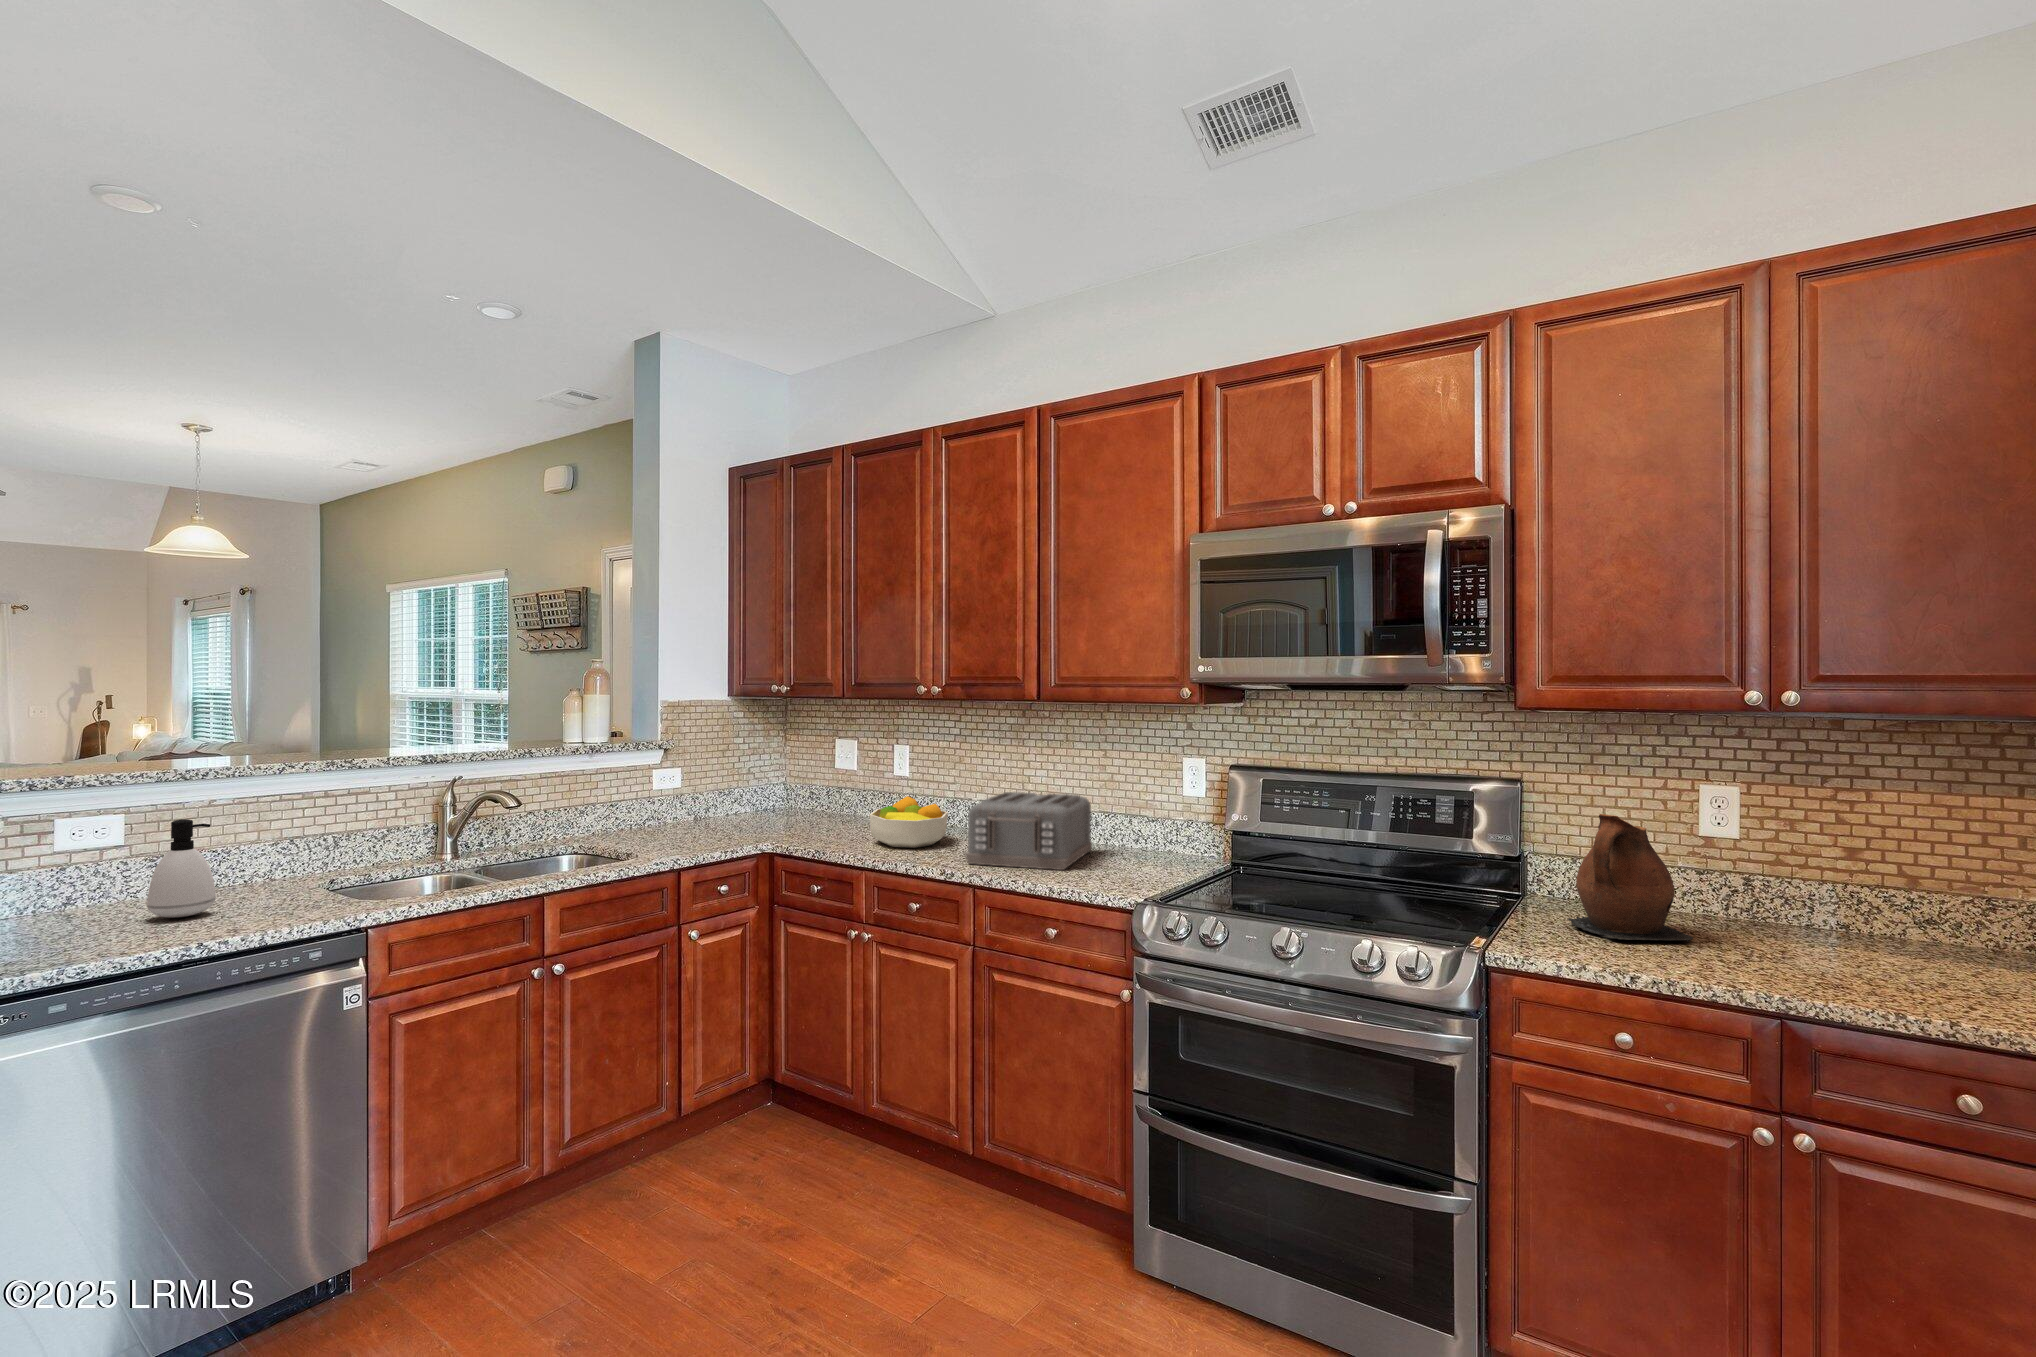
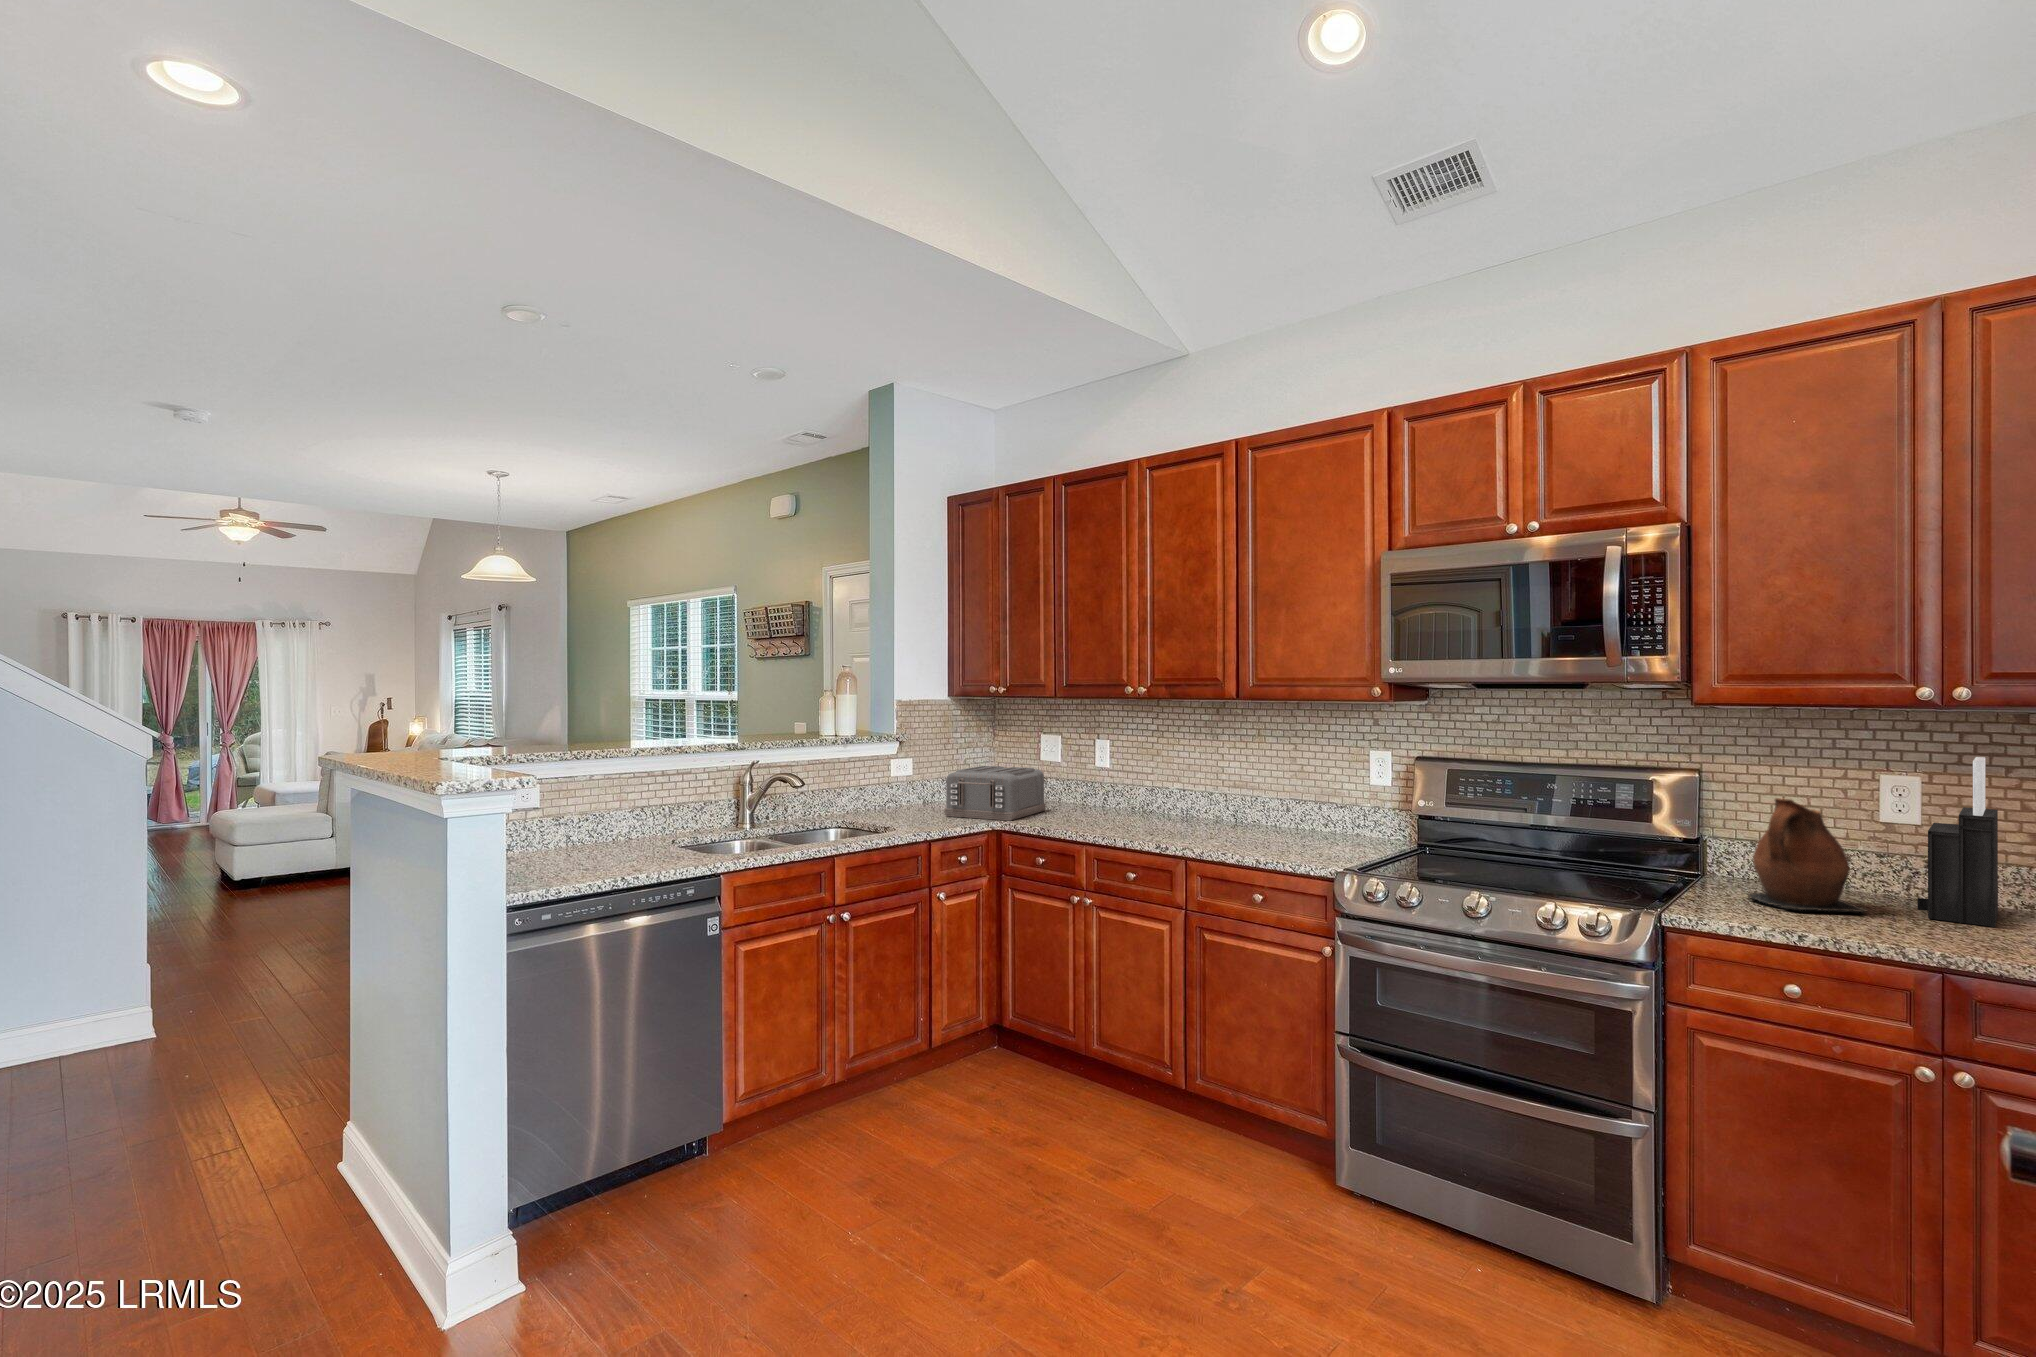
knife block: none [1740,767,1821,955] -> present [1918,757,1998,927]
toaster: present [966,792,1092,870] -> present [944,766,1046,821]
fruit bowl: present [869,796,948,848] -> none [1084,783,1152,827]
soap dispenser: present [147,819,215,918] -> none [566,788,608,862]

